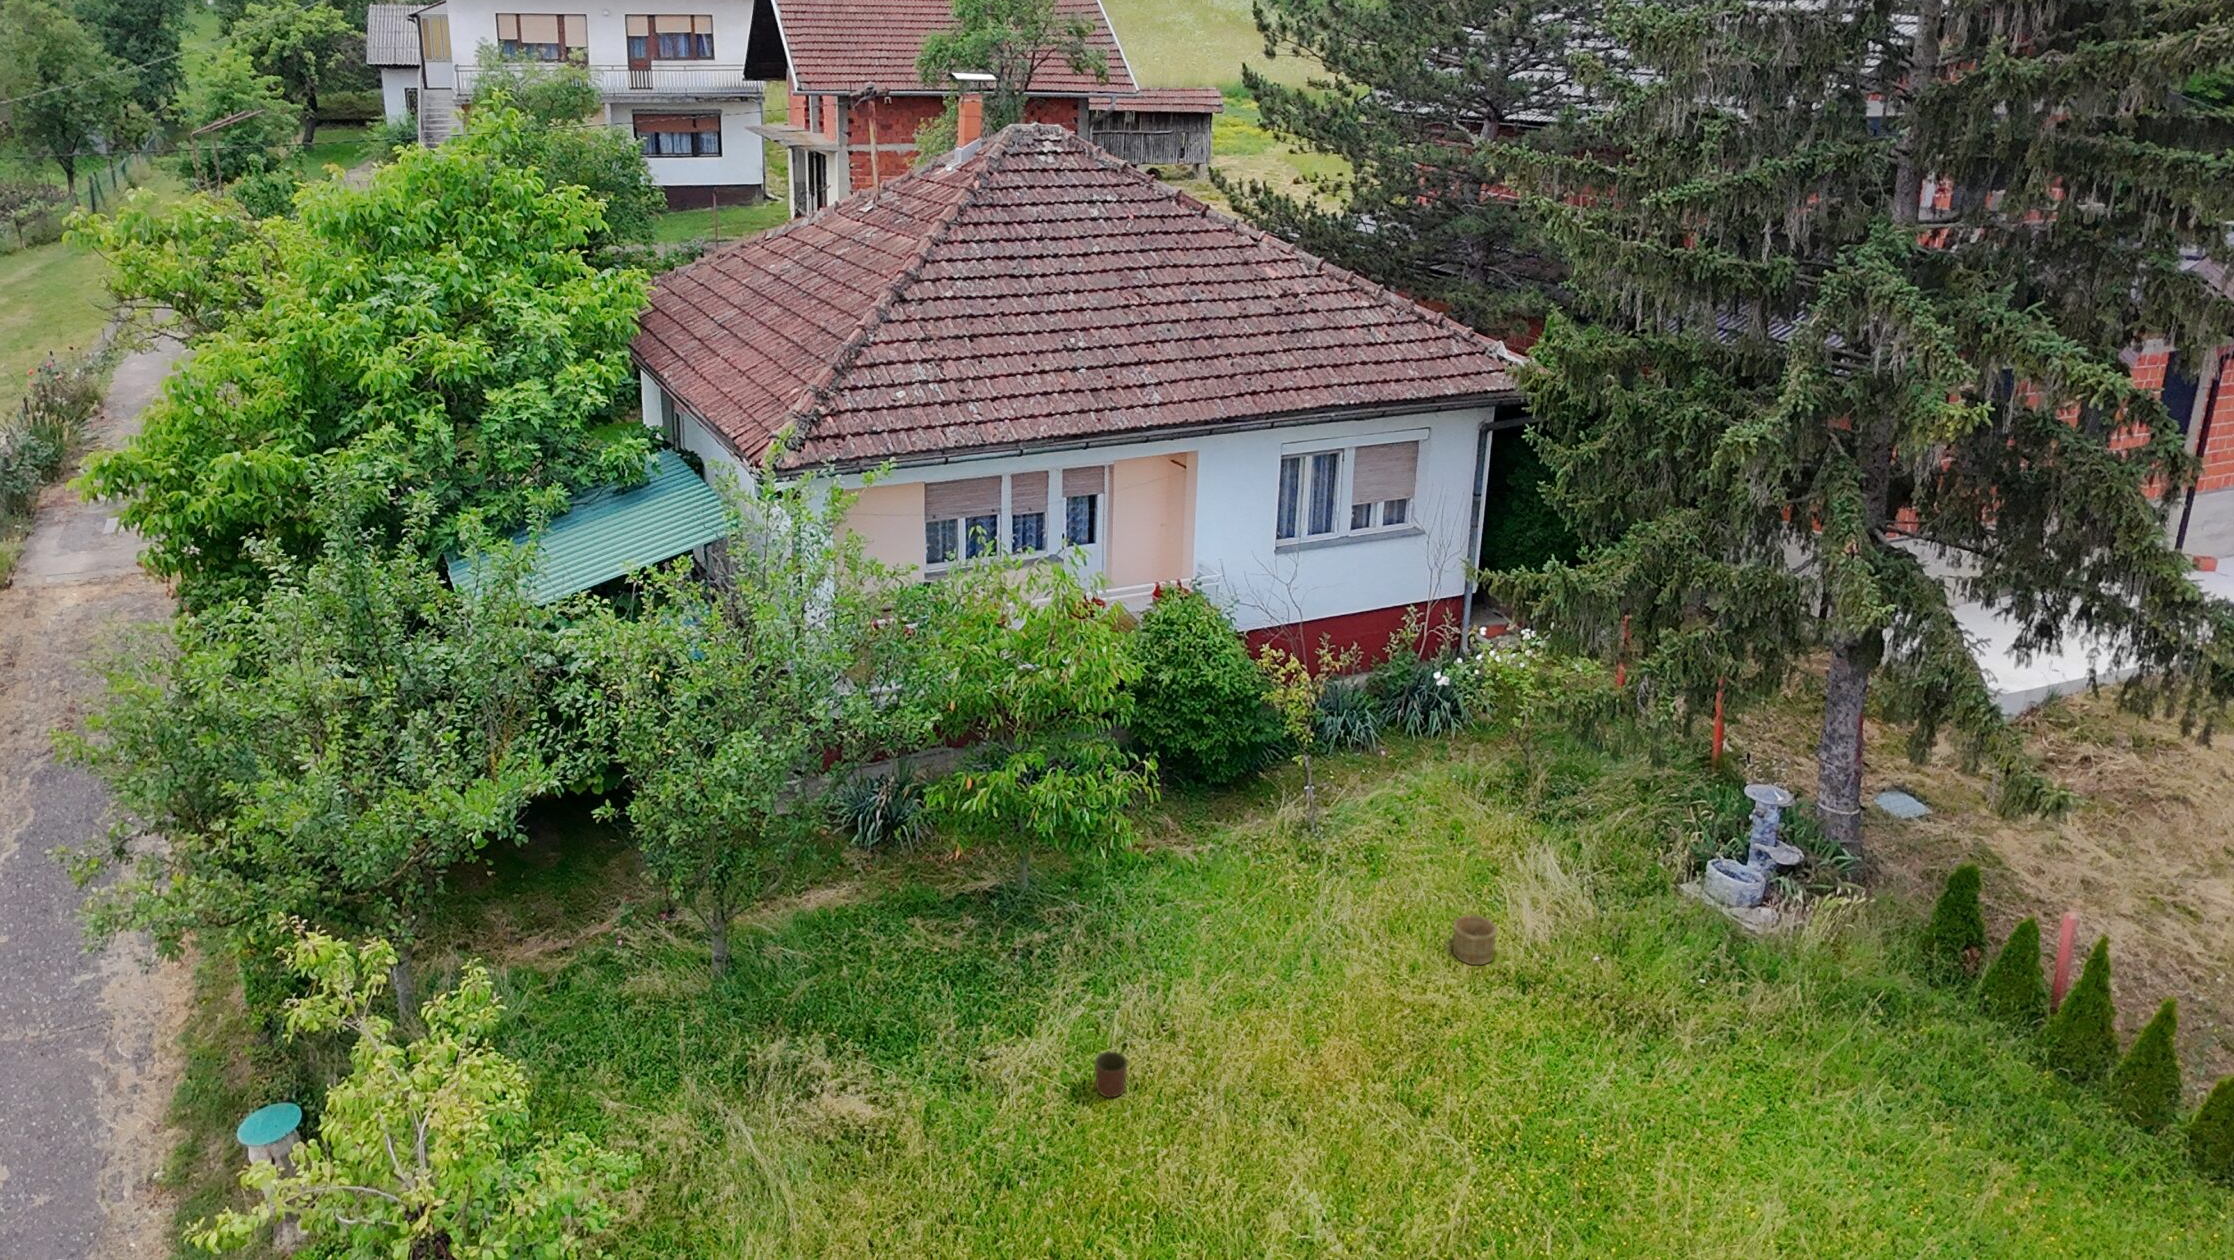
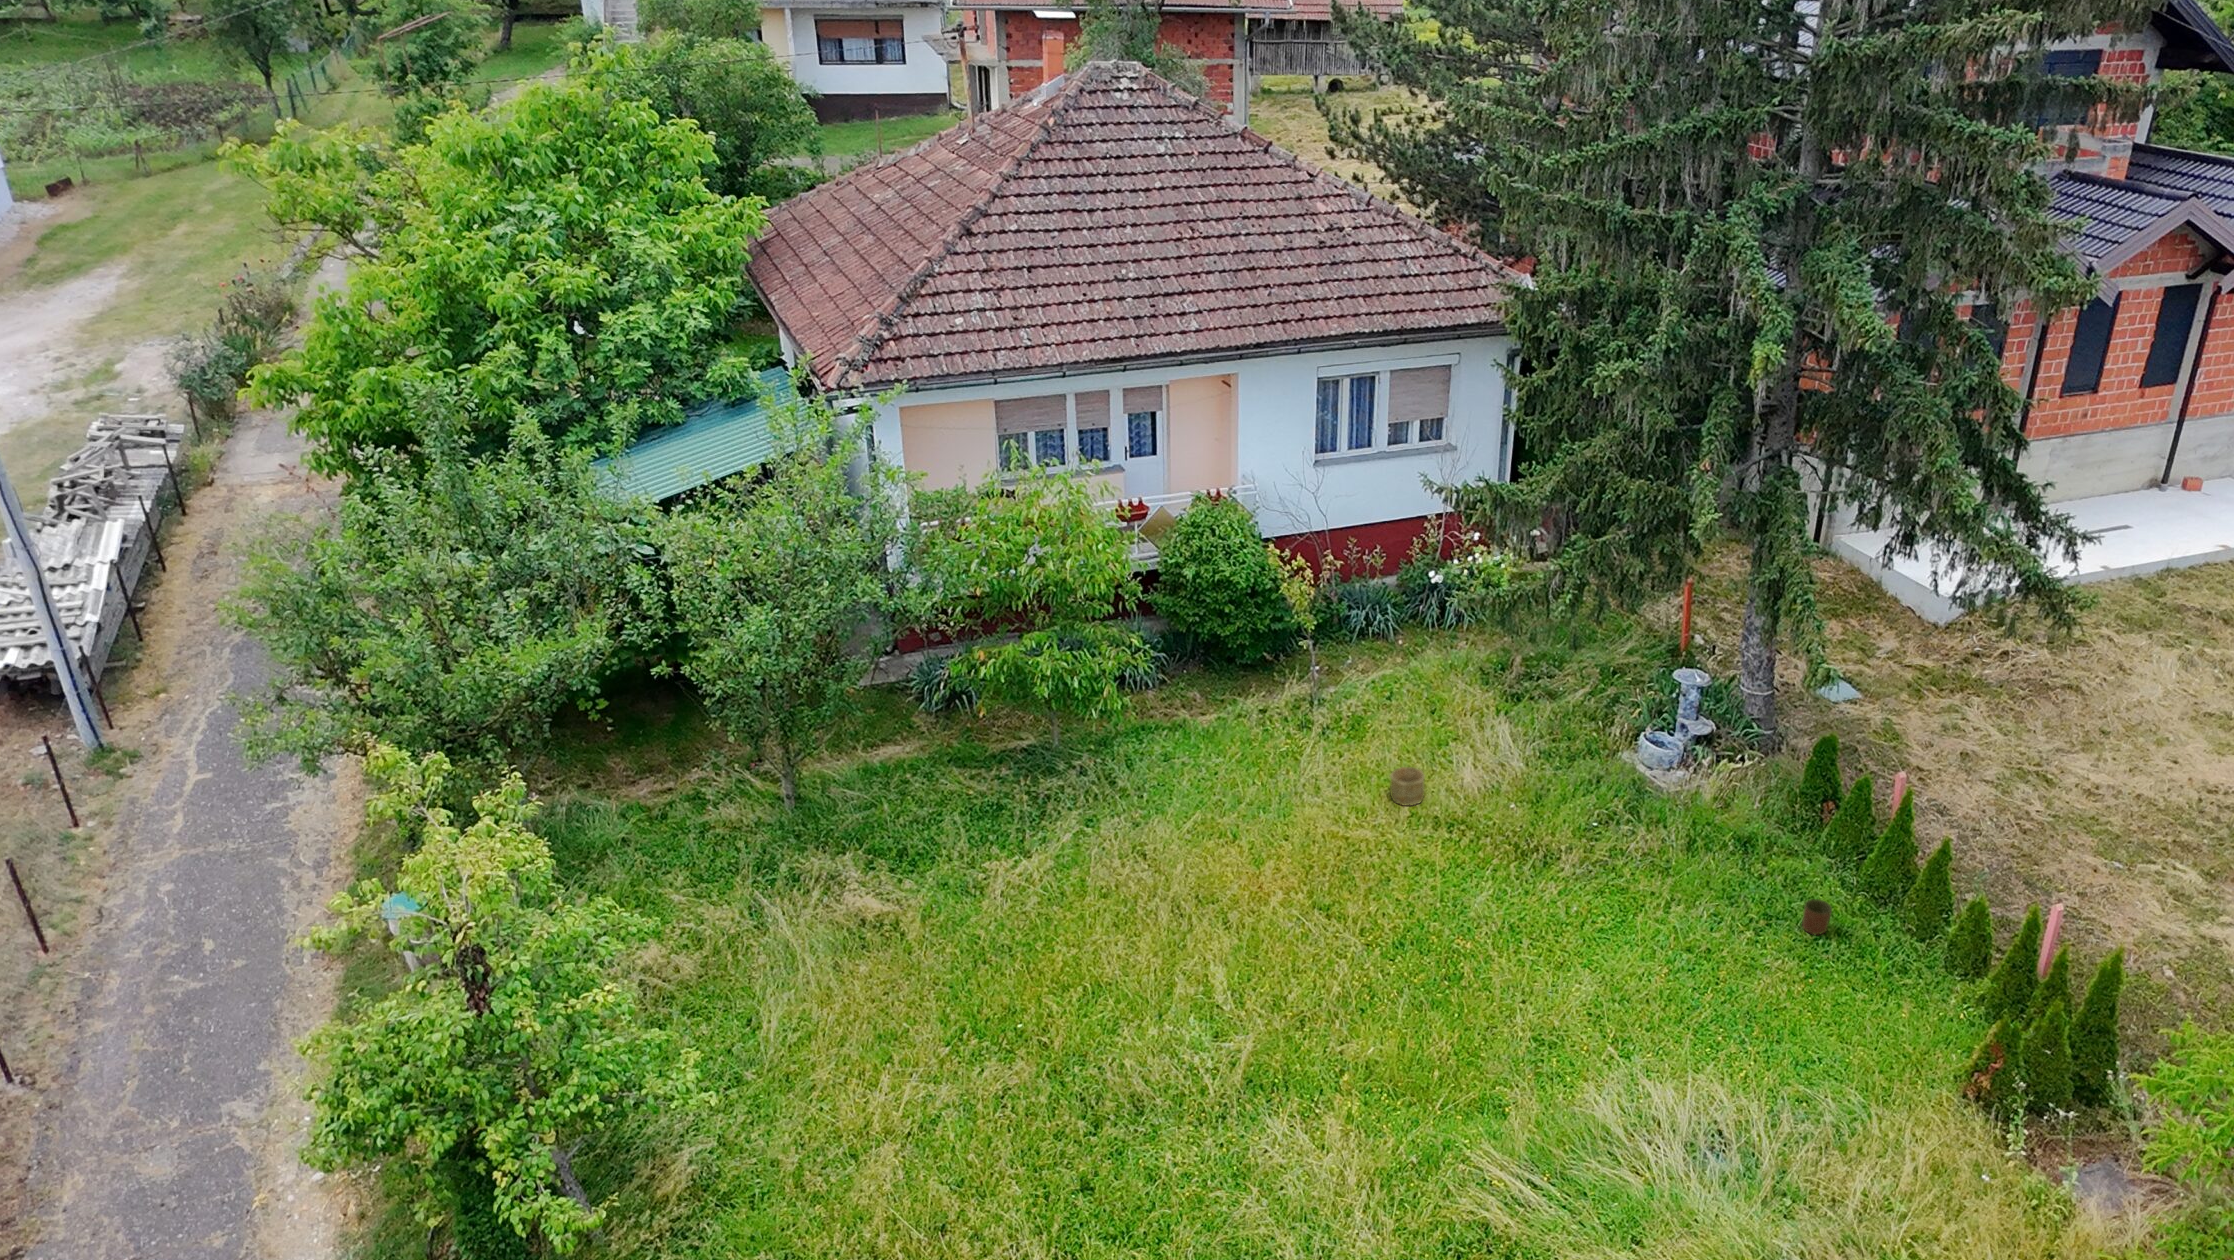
planter: present [1095,1052,1127,1098] -> present [1802,899,1832,935]

